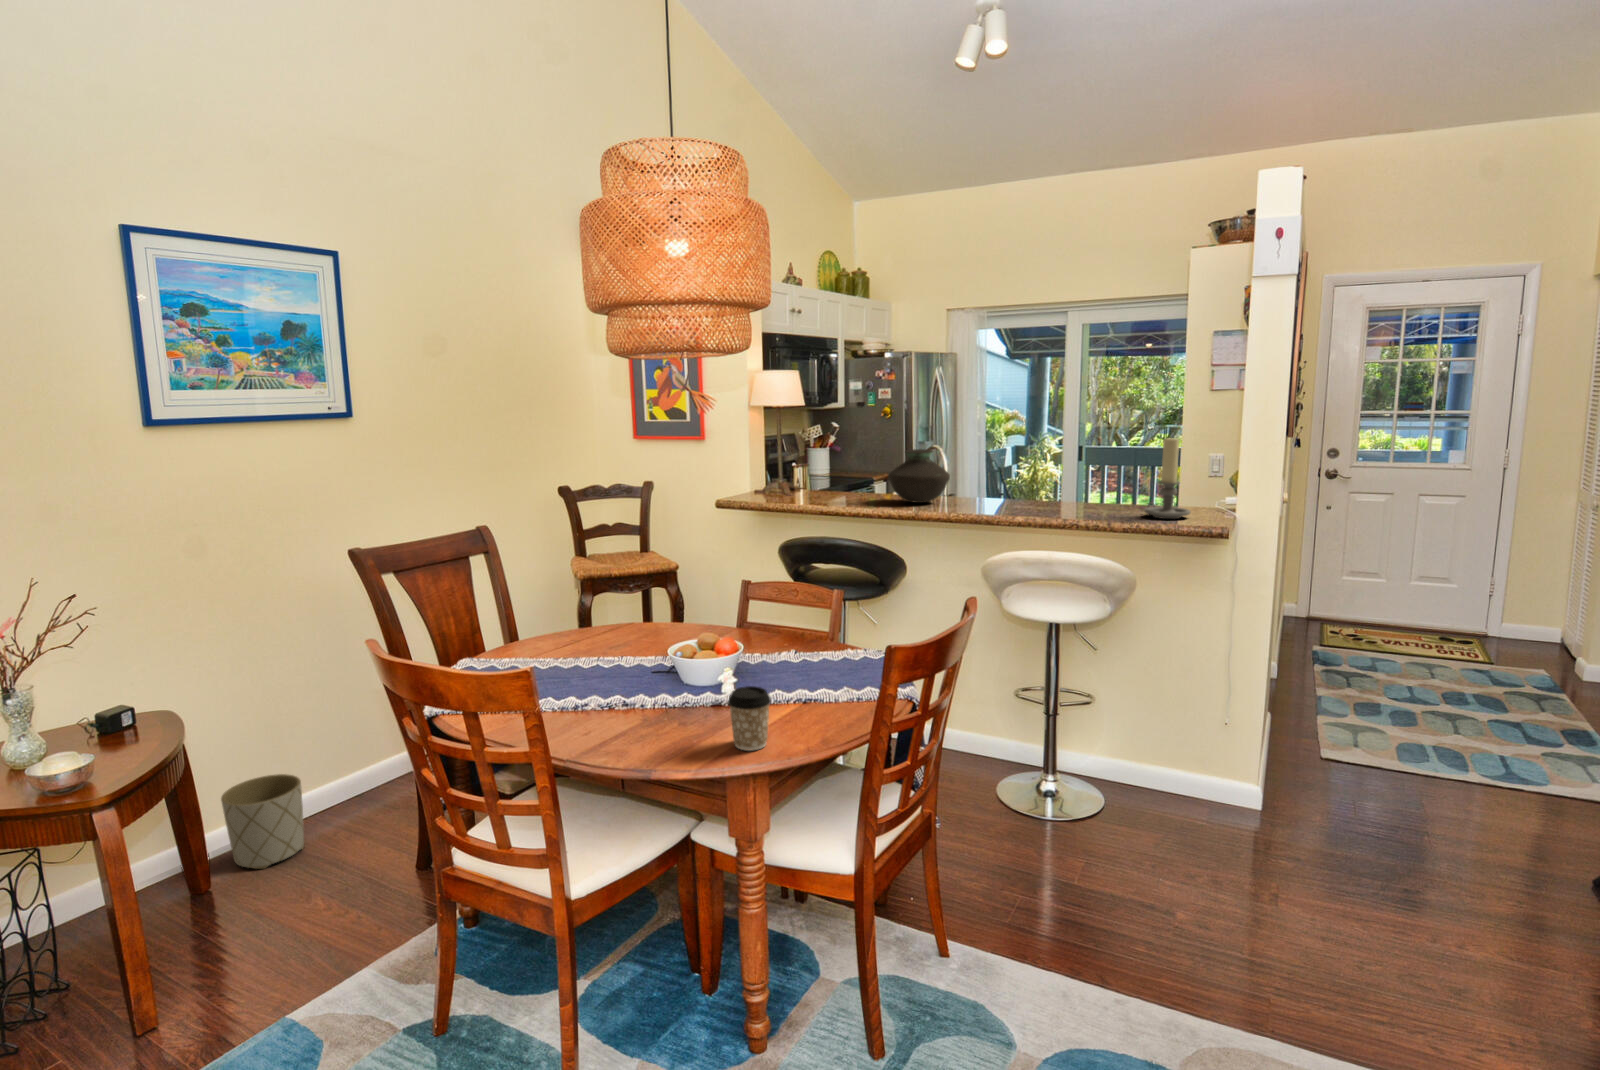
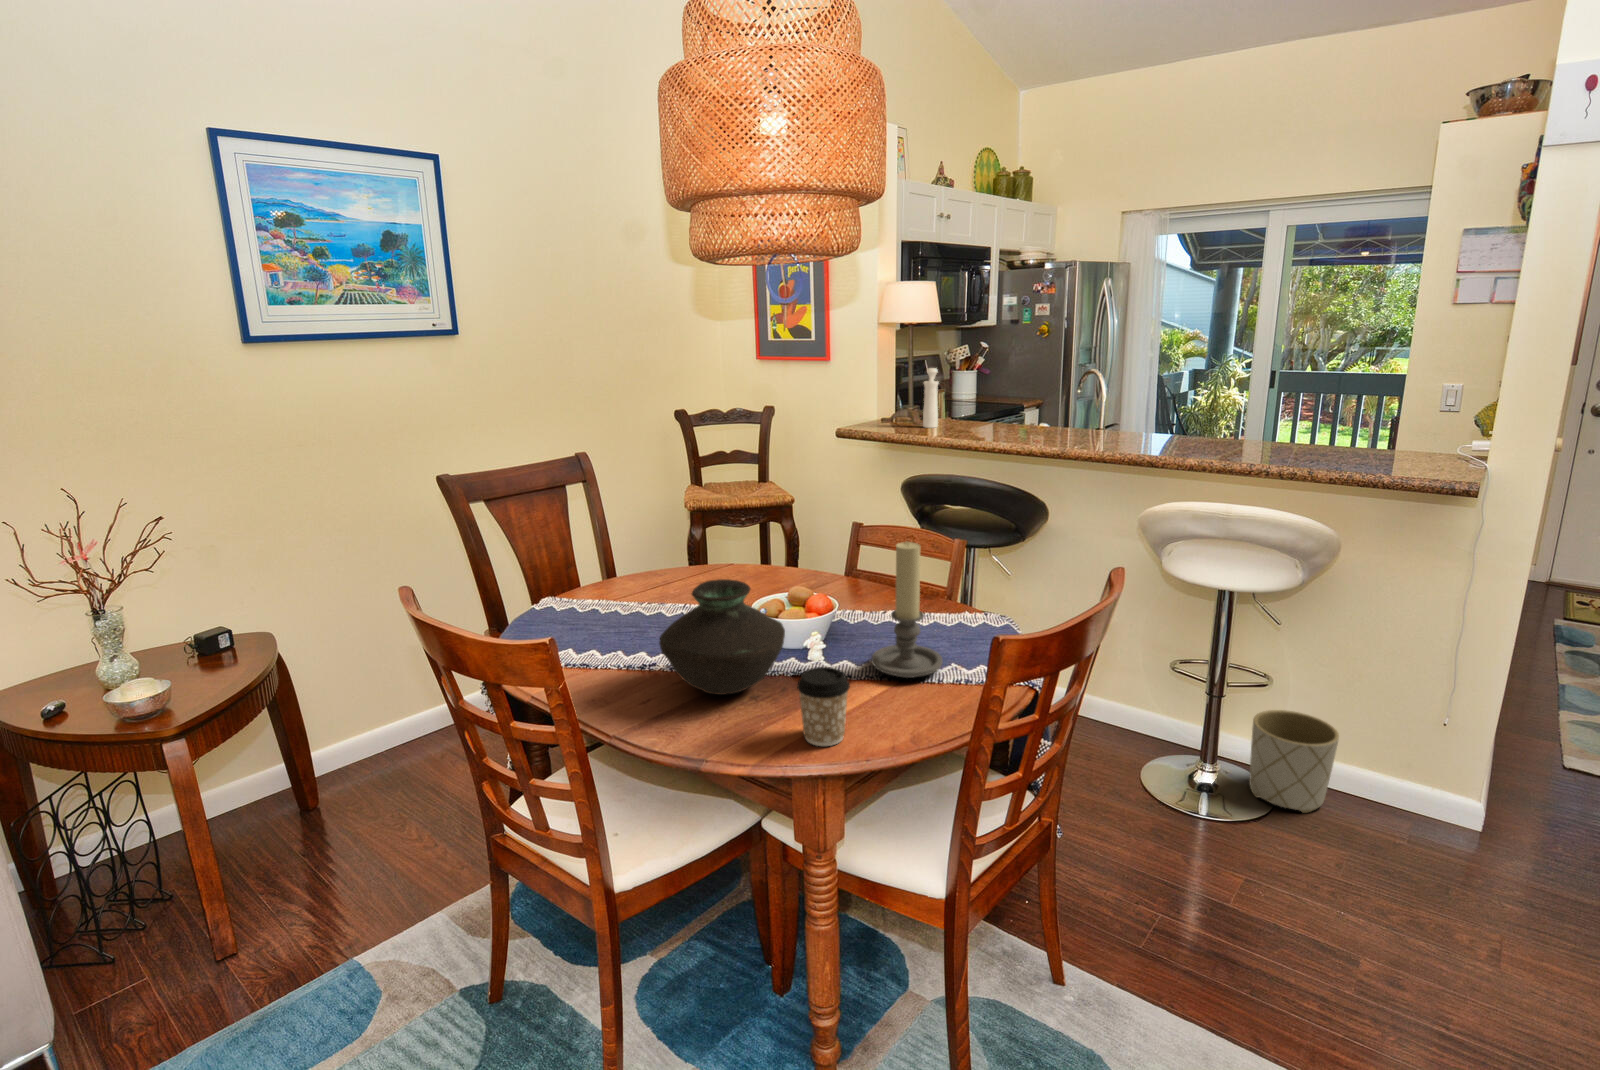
candle holder: present [1145,438,1191,519] -> present [872,542,943,678]
pepper mill: none [791,445,805,498] -> present [923,368,939,428]
vase: present [888,449,950,503] -> present [659,579,785,695]
planter: present [221,774,304,869] -> present [1249,710,1339,813]

